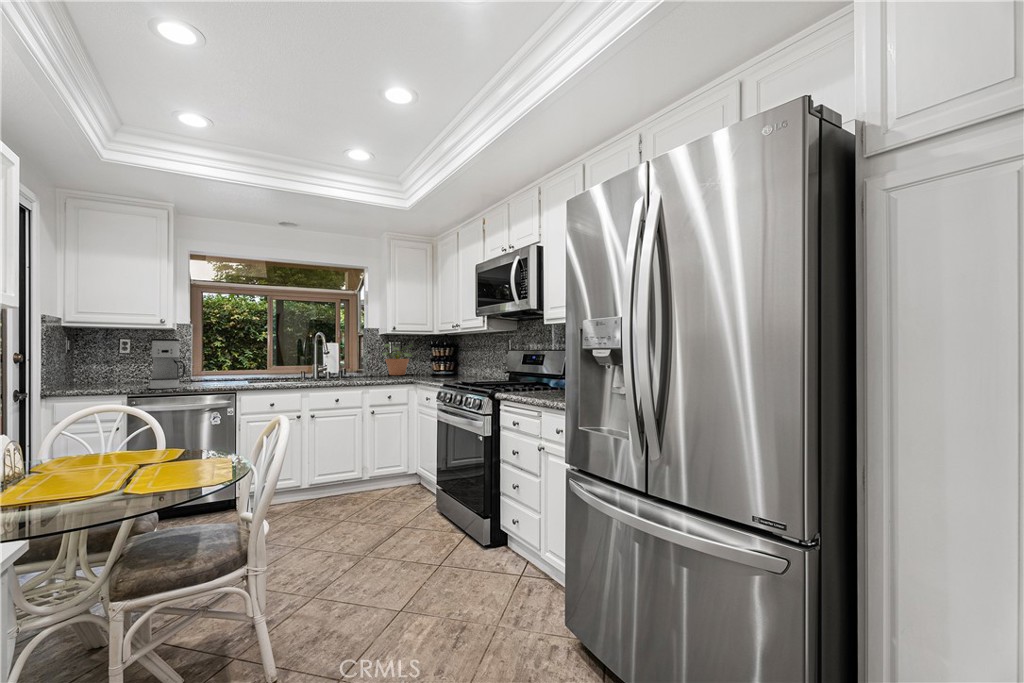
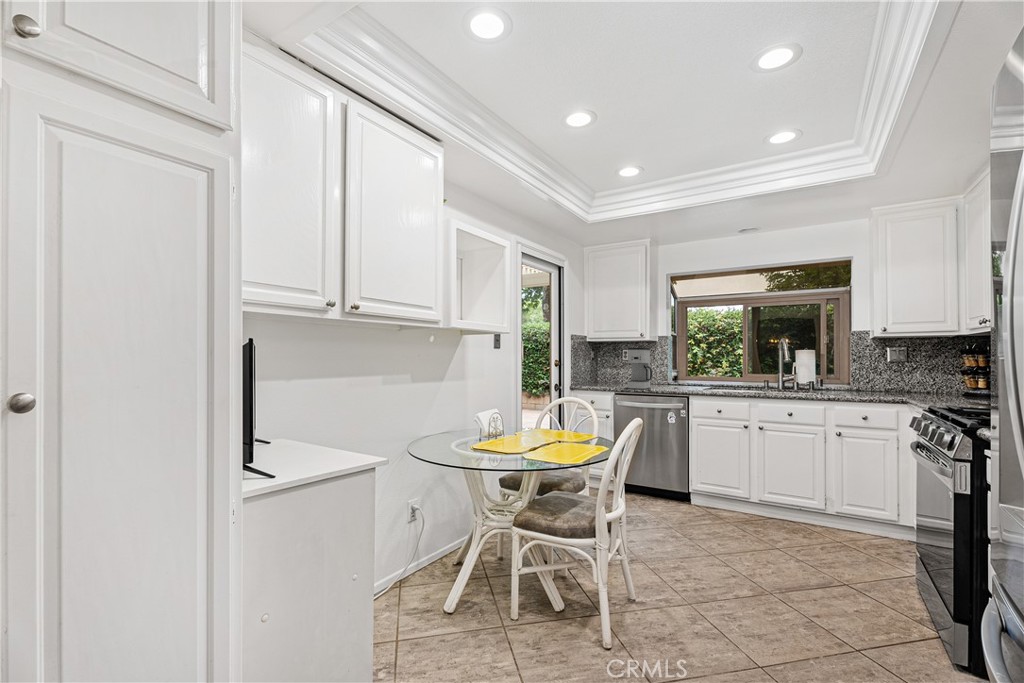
potted plant: present [382,344,414,375] -> none [871,349,932,392]

